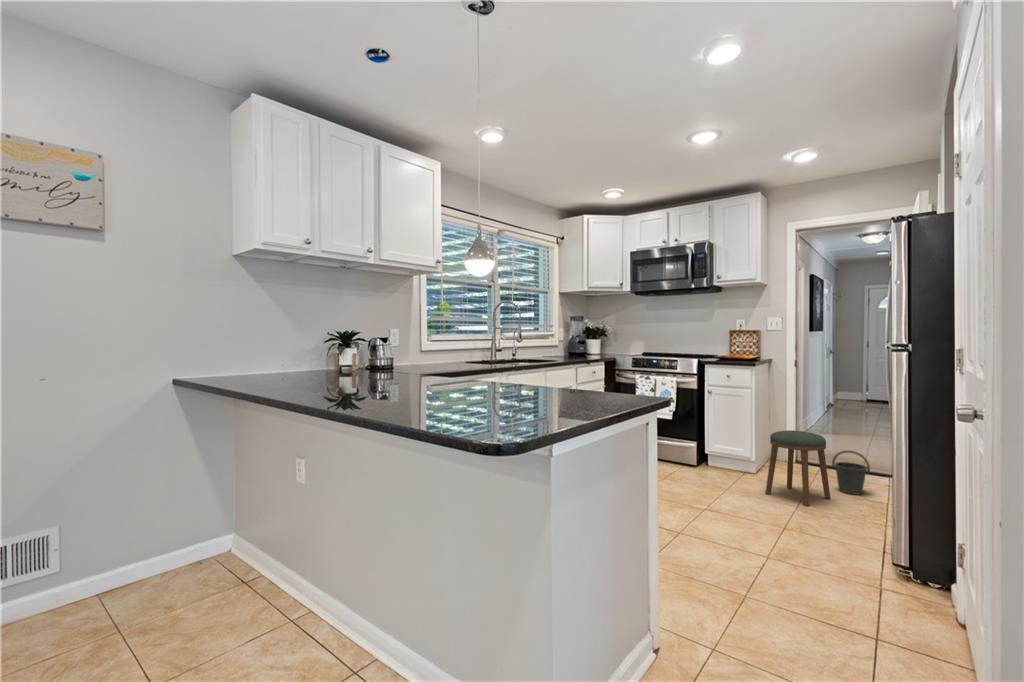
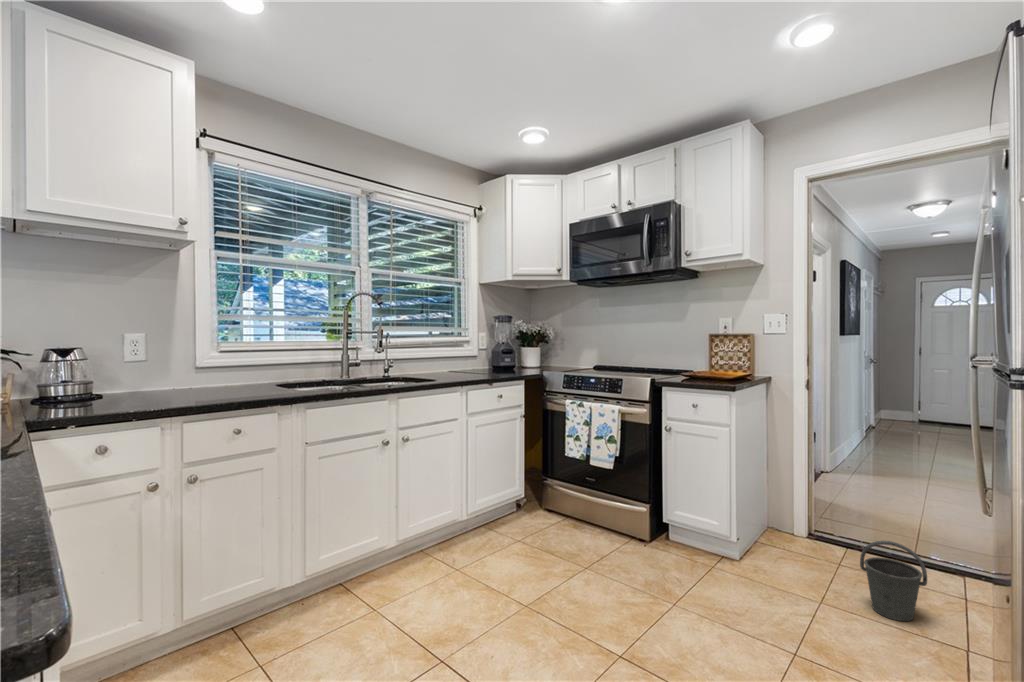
stool: present [766,430,830,506] -> none [742,504,855,652]

